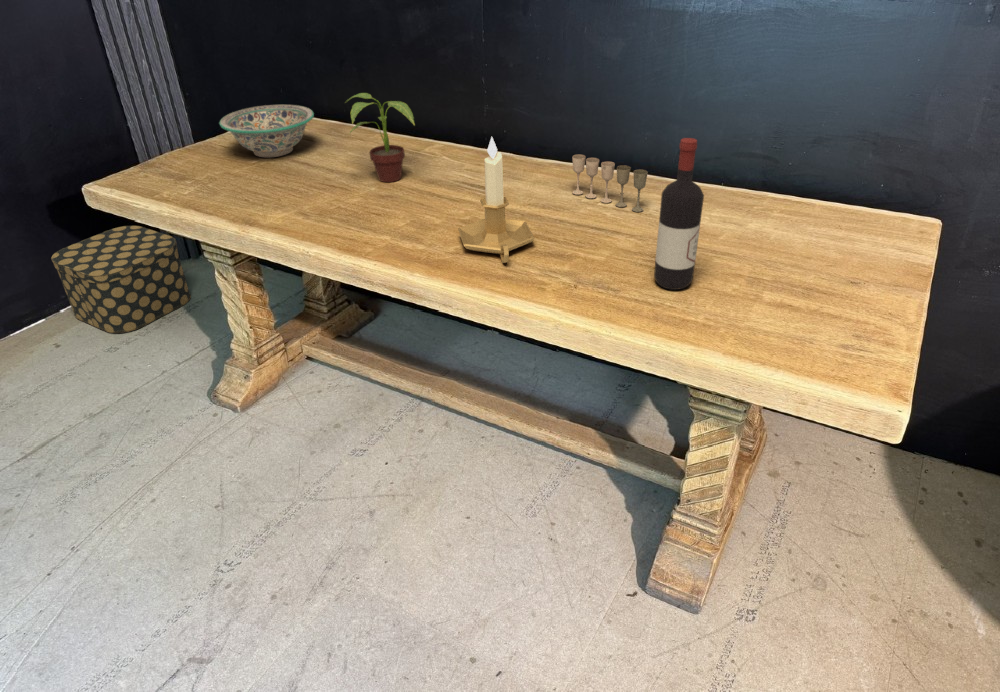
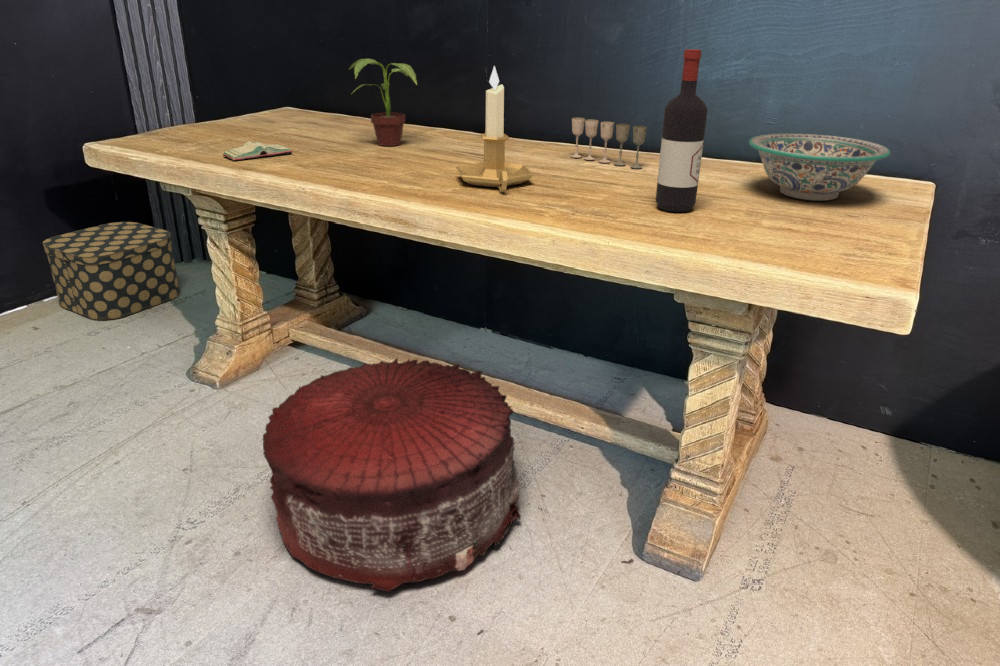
decorative bowl: present [219,104,314,157] -> present [749,134,890,201]
book: none [226,190,295,218] -> present [223,141,293,161]
pouf: none [289,398,532,637] -> present [263,358,520,592]

